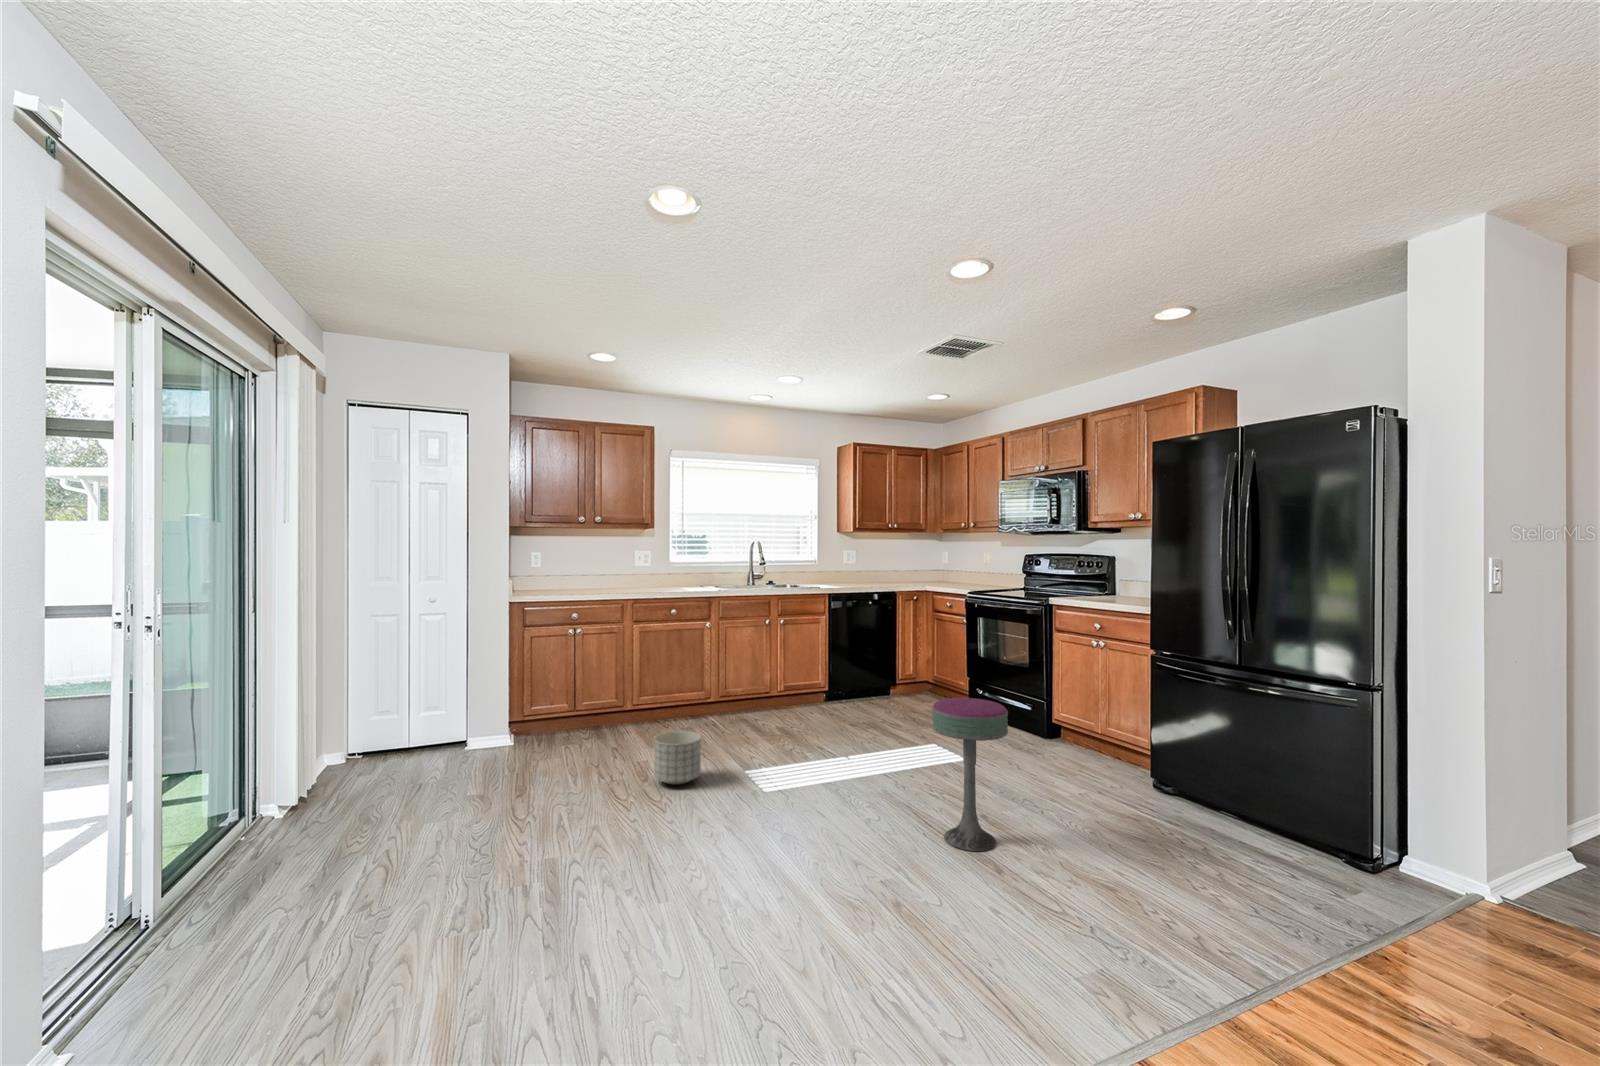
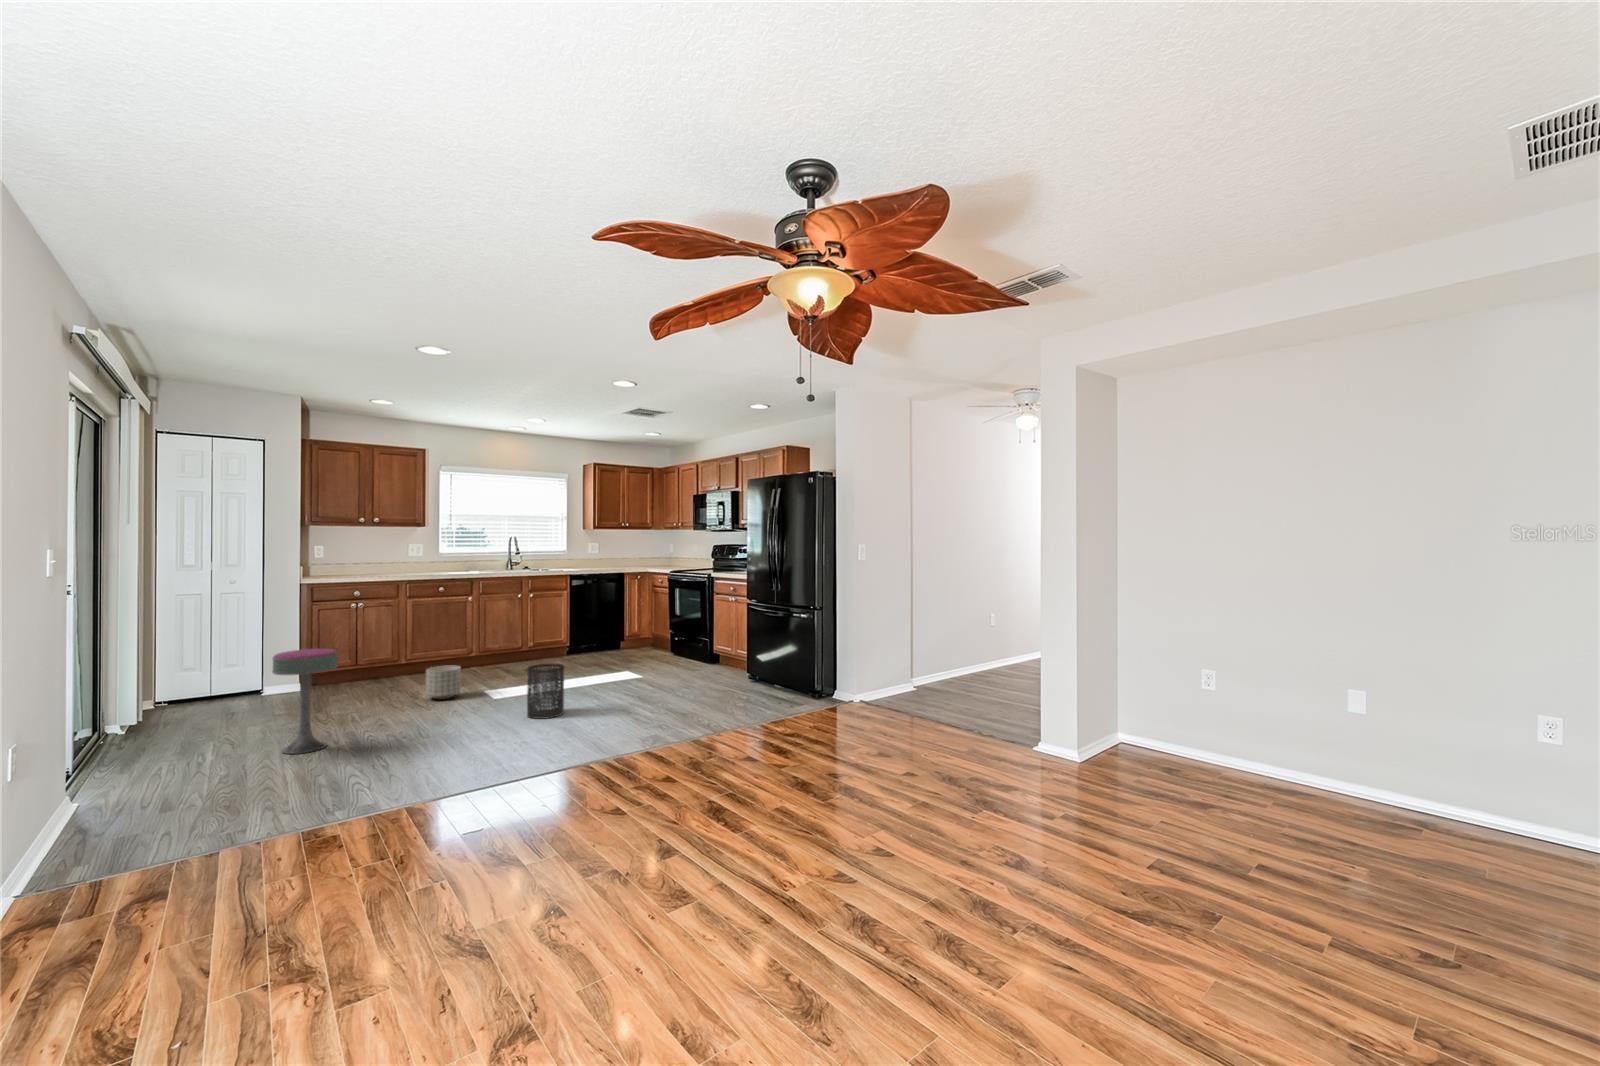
bar stool: present [932,698,1008,851] -> present [272,649,338,754]
trash can: none [806,755,868,861] -> present [527,664,565,719]

